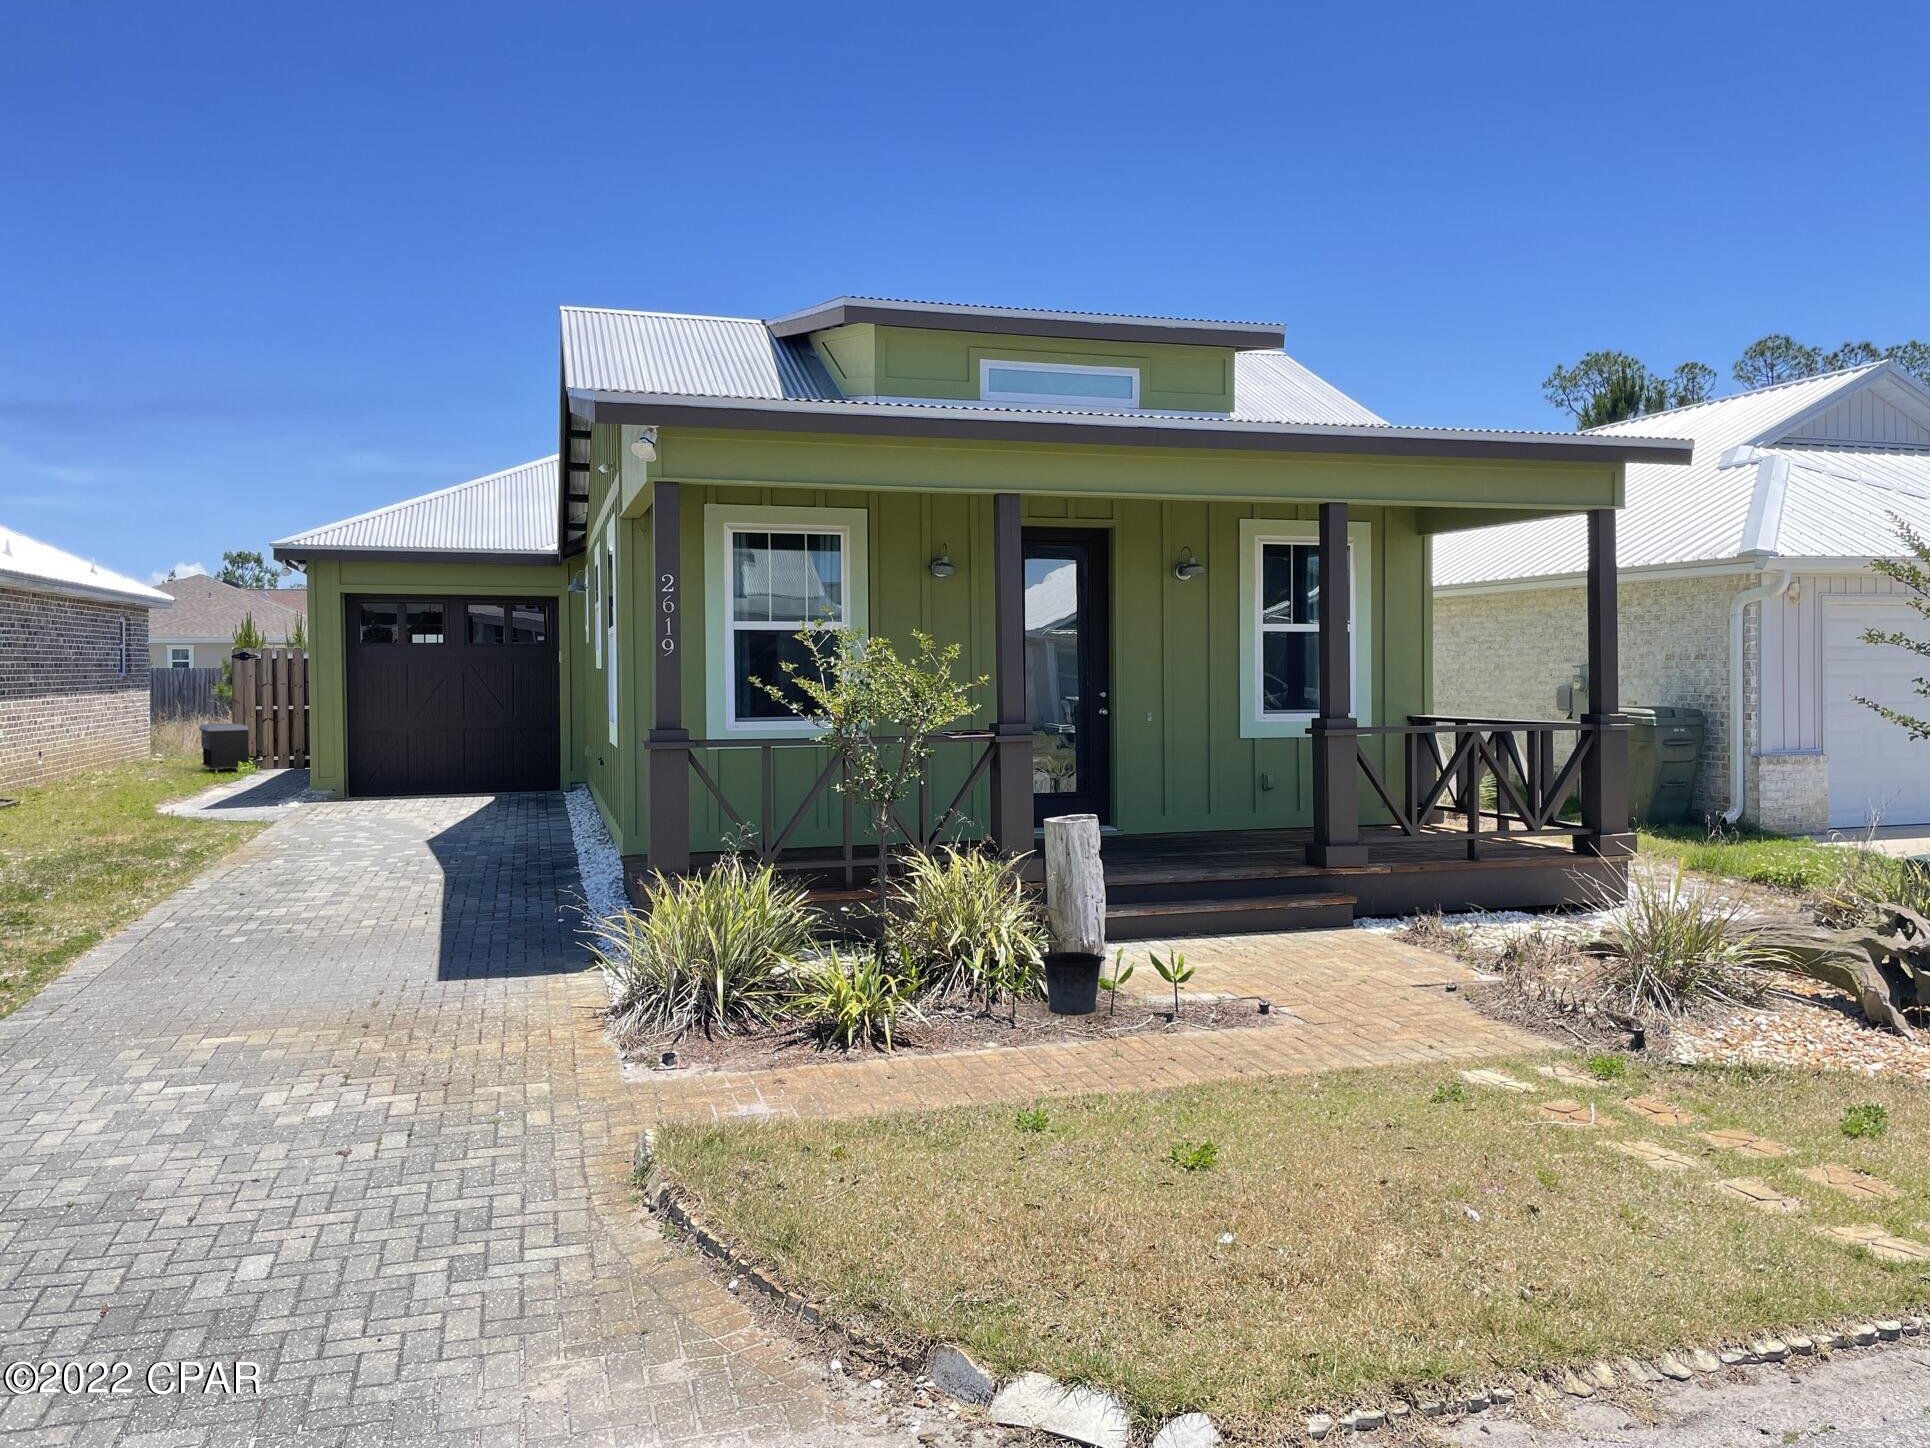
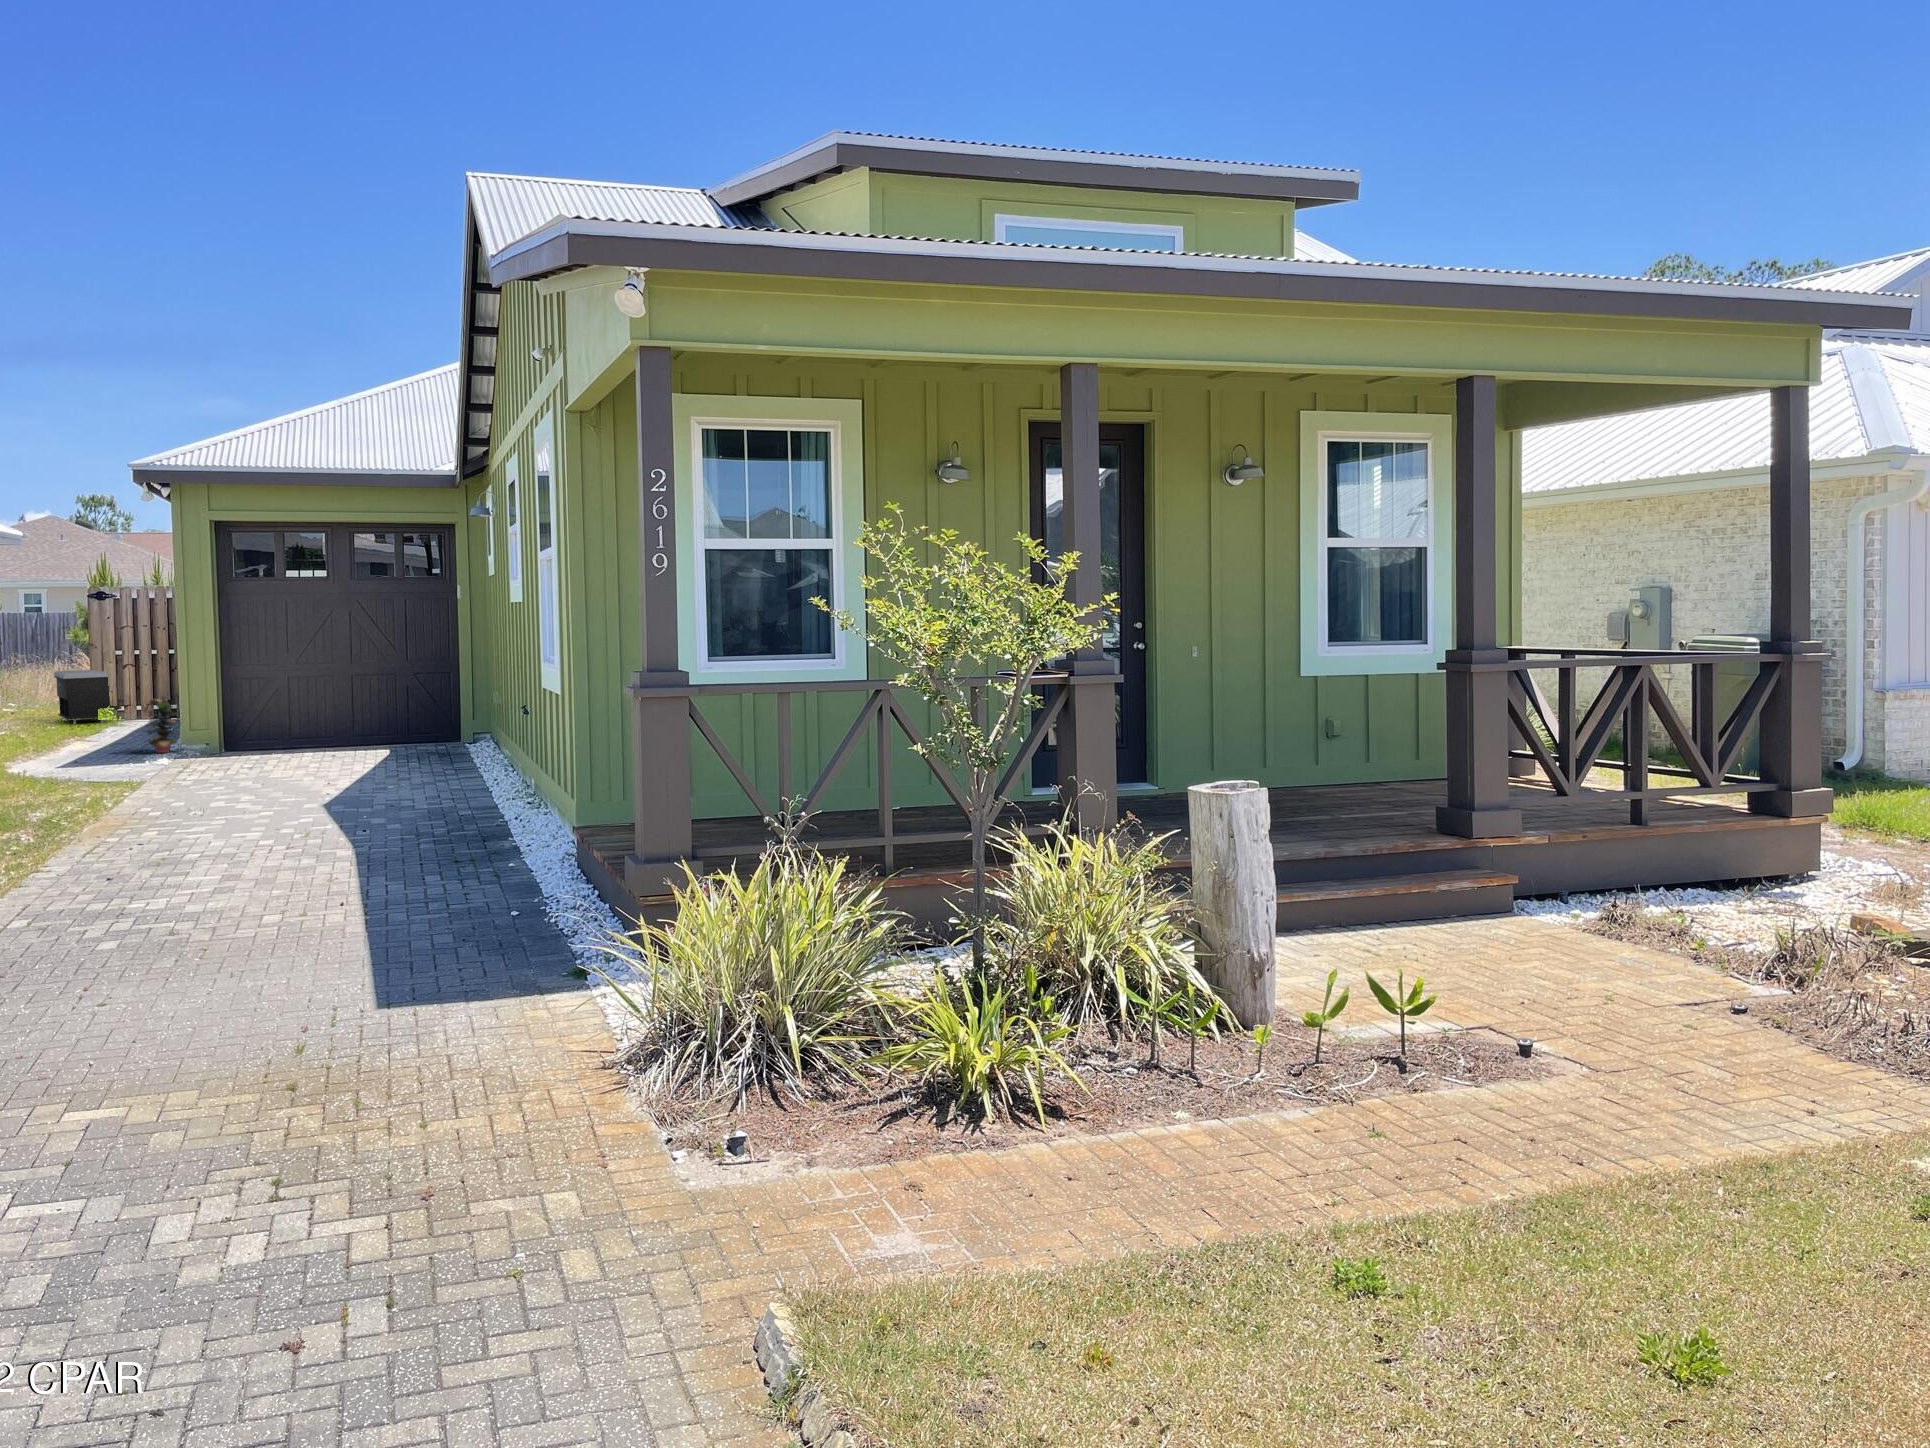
decorative plant: none [274,749,315,798] -> present [144,699,178,753]
bucket: present [1039,952,1106,1014] -> none [1201,966,1292,1054]

